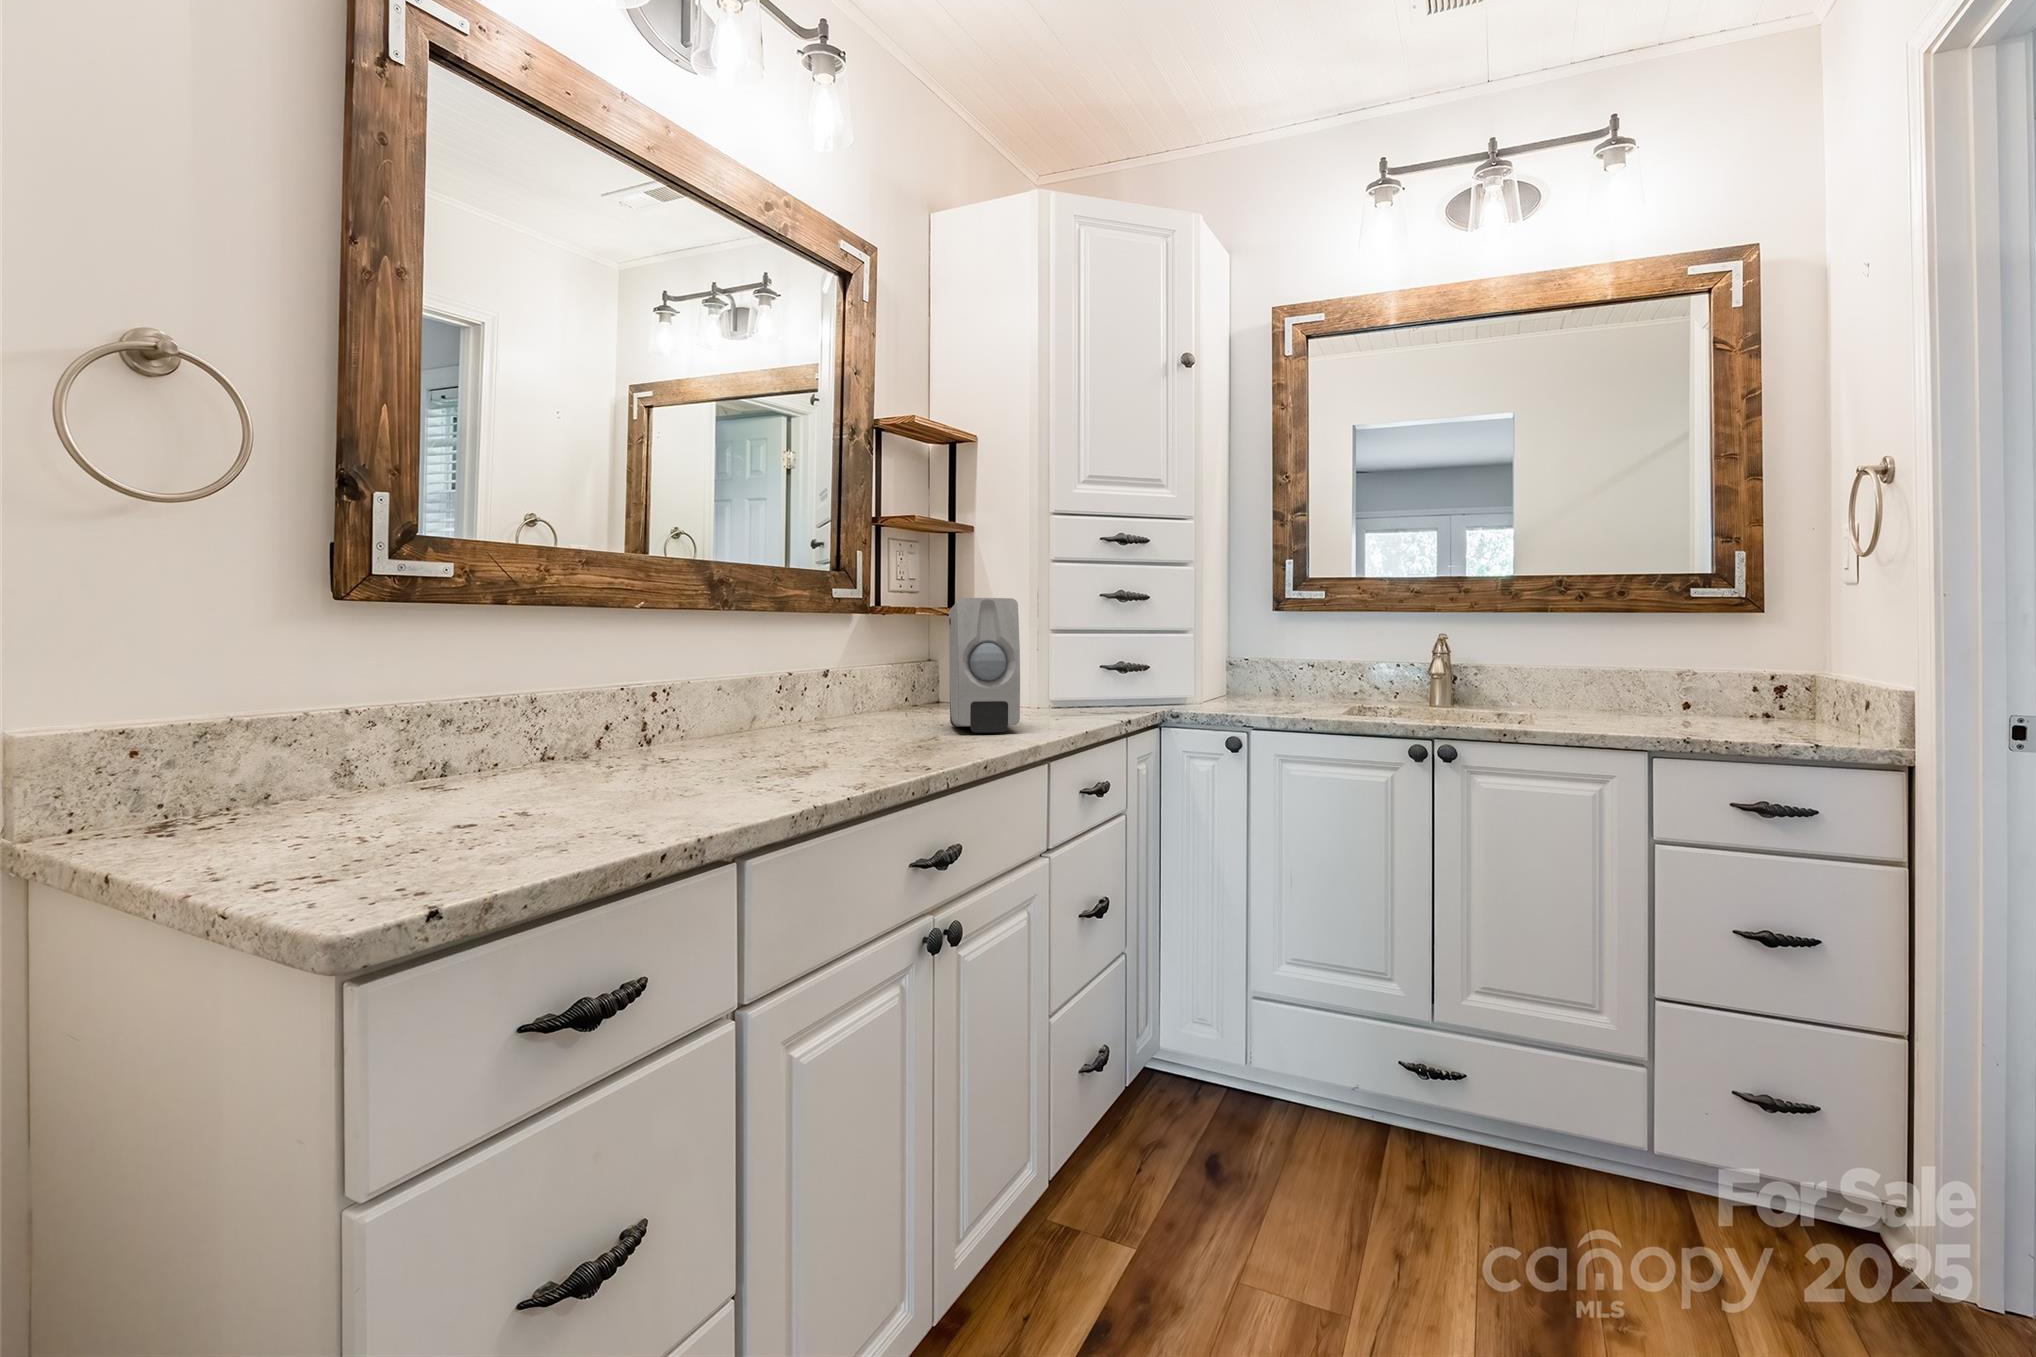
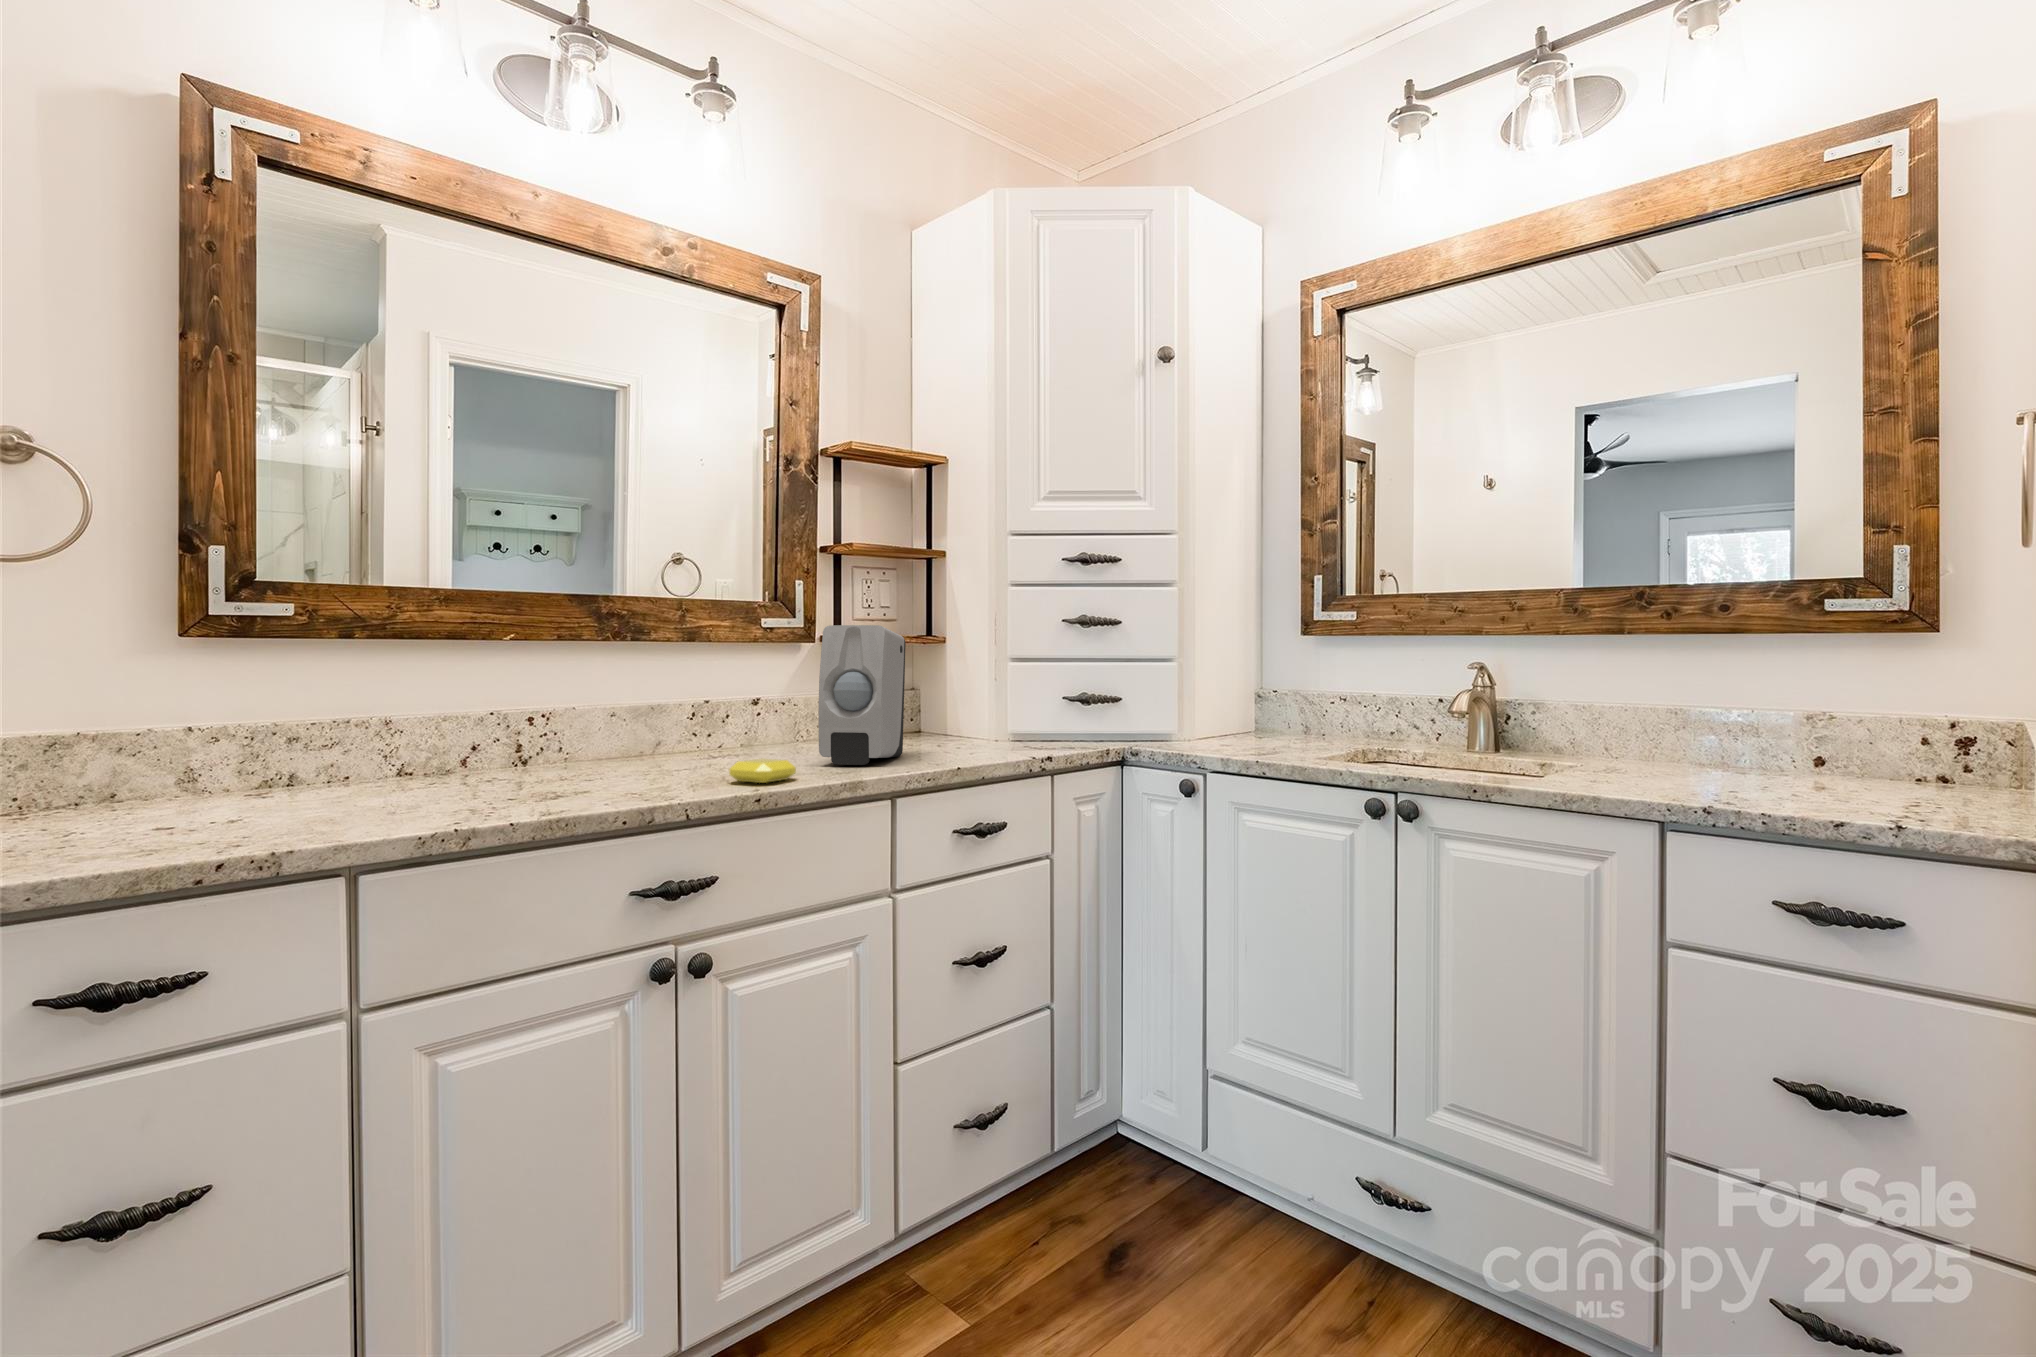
soap bar: none [922,727,983,749] -> present [729,758,796,783]

